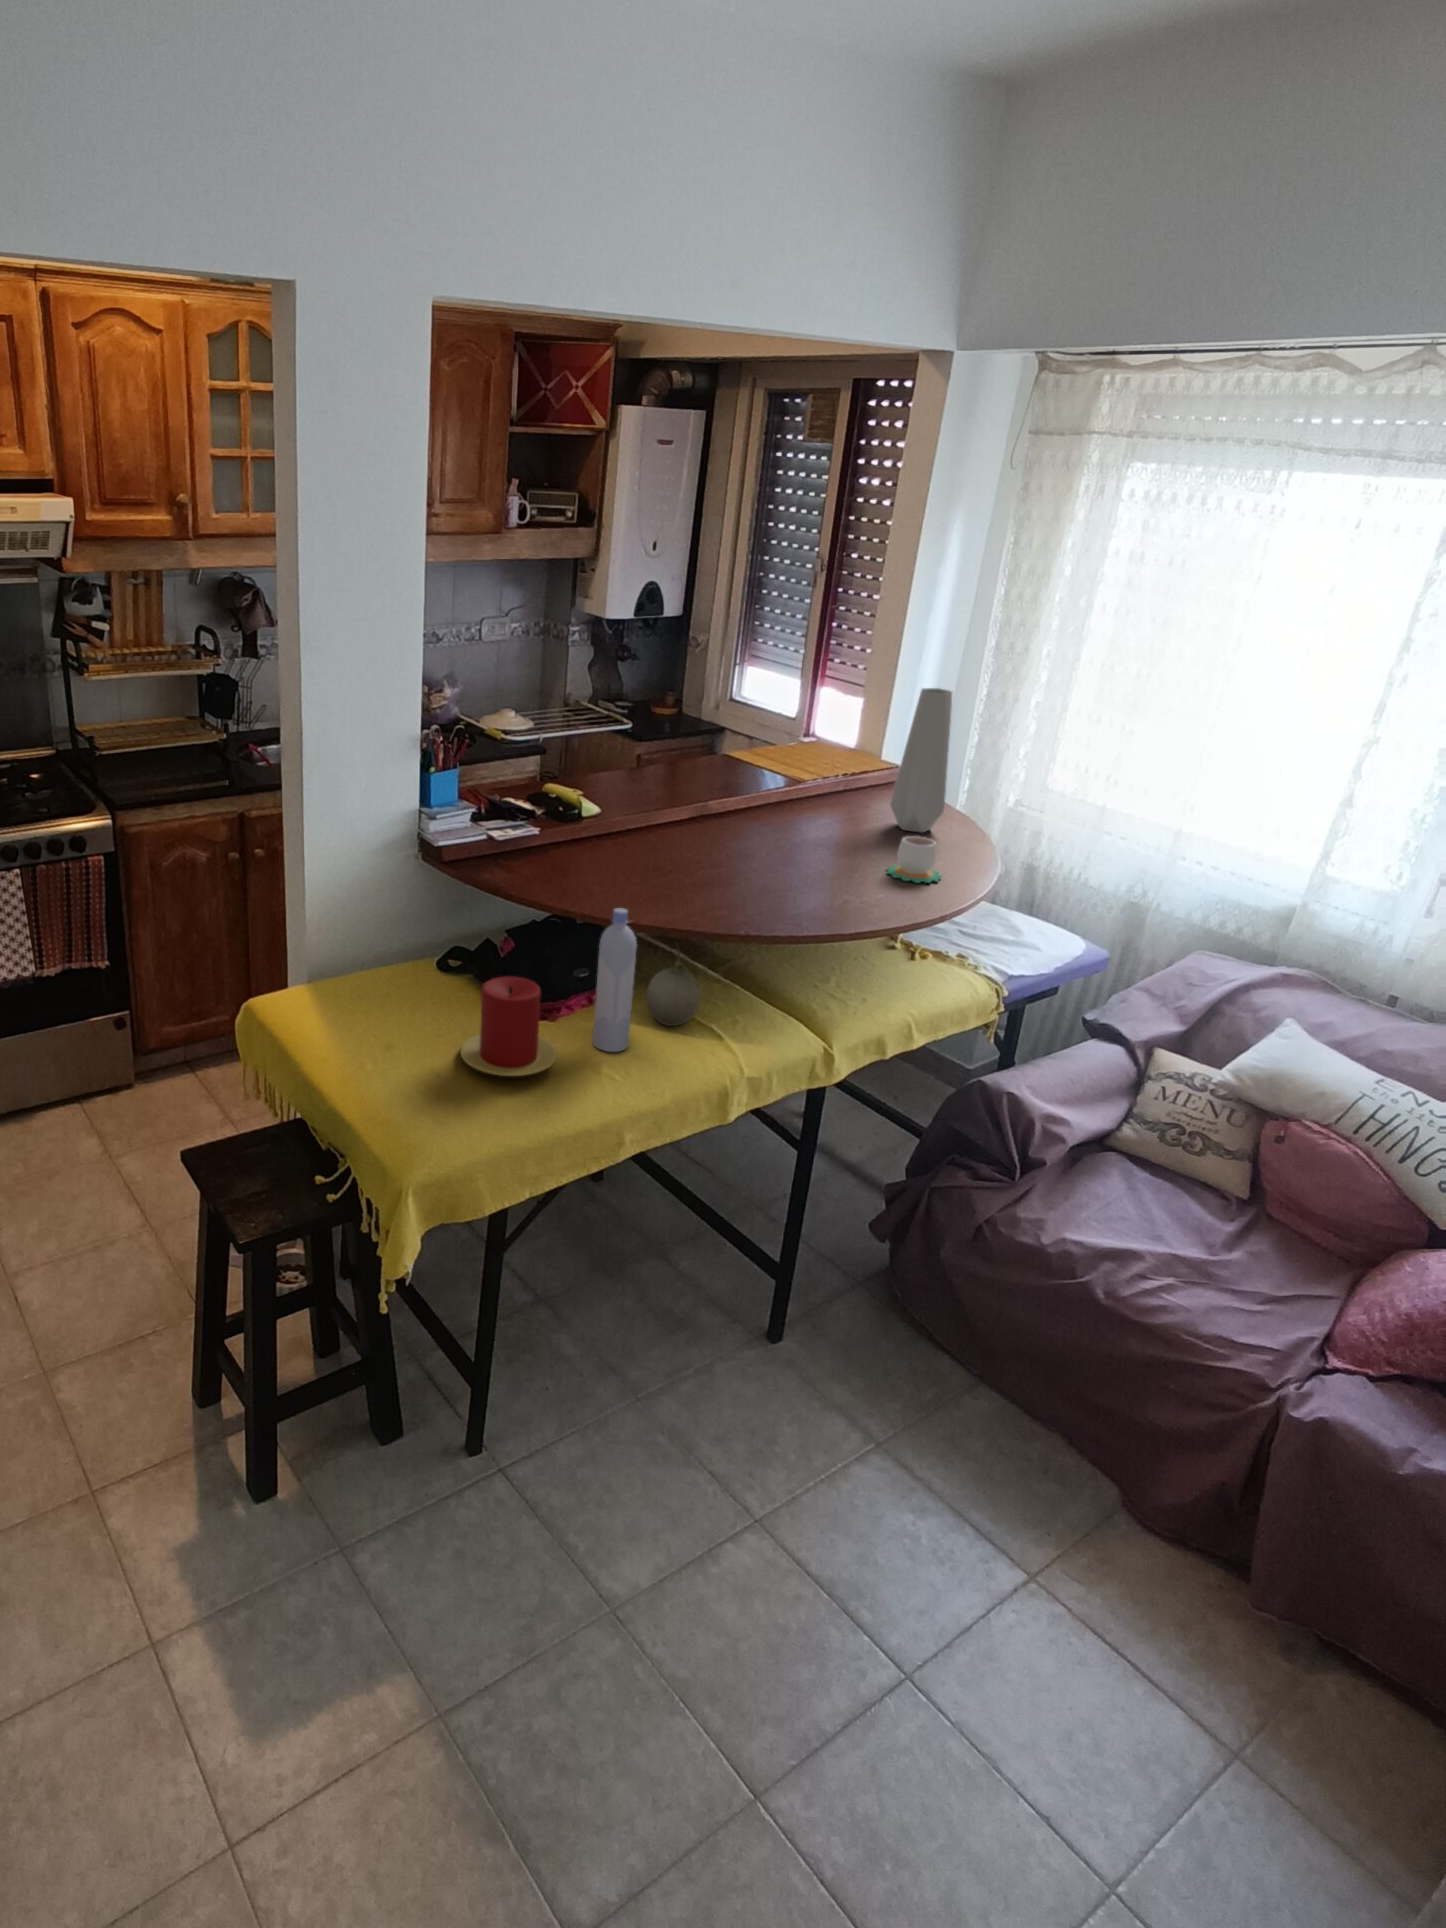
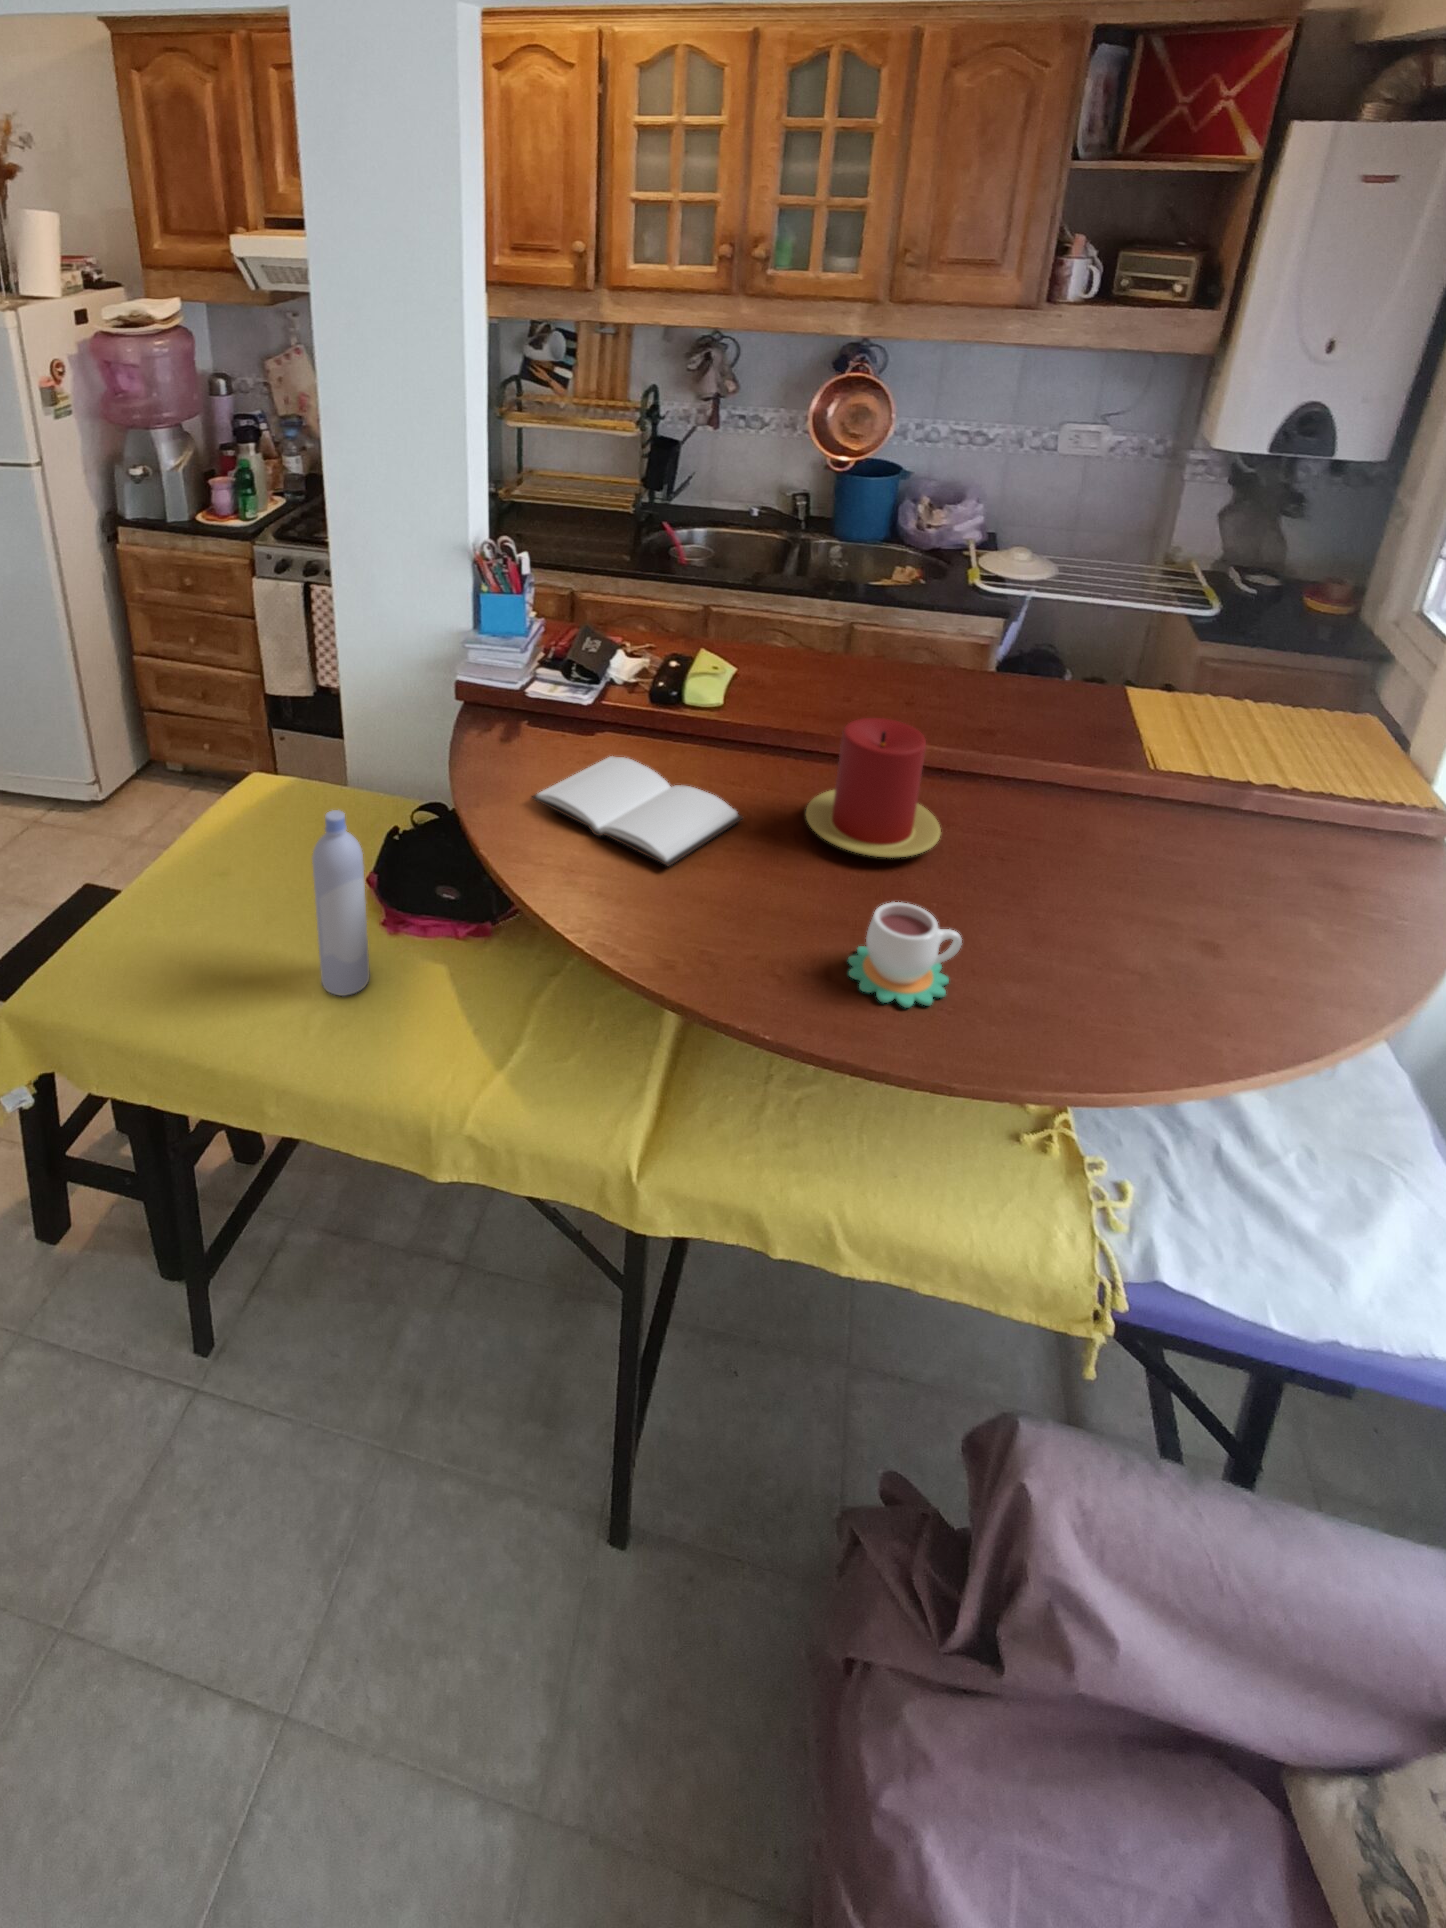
vase: present [890,688,952,833] -> none [1090,654,1221,923]
book: none [640,842,776,878] -> present [532,757,743,866]
fruit: present [646,948,700,1026] -> none [418,897,495,1008]
candle: present [461,976,557,1076] -> present [806,718,941,858]

